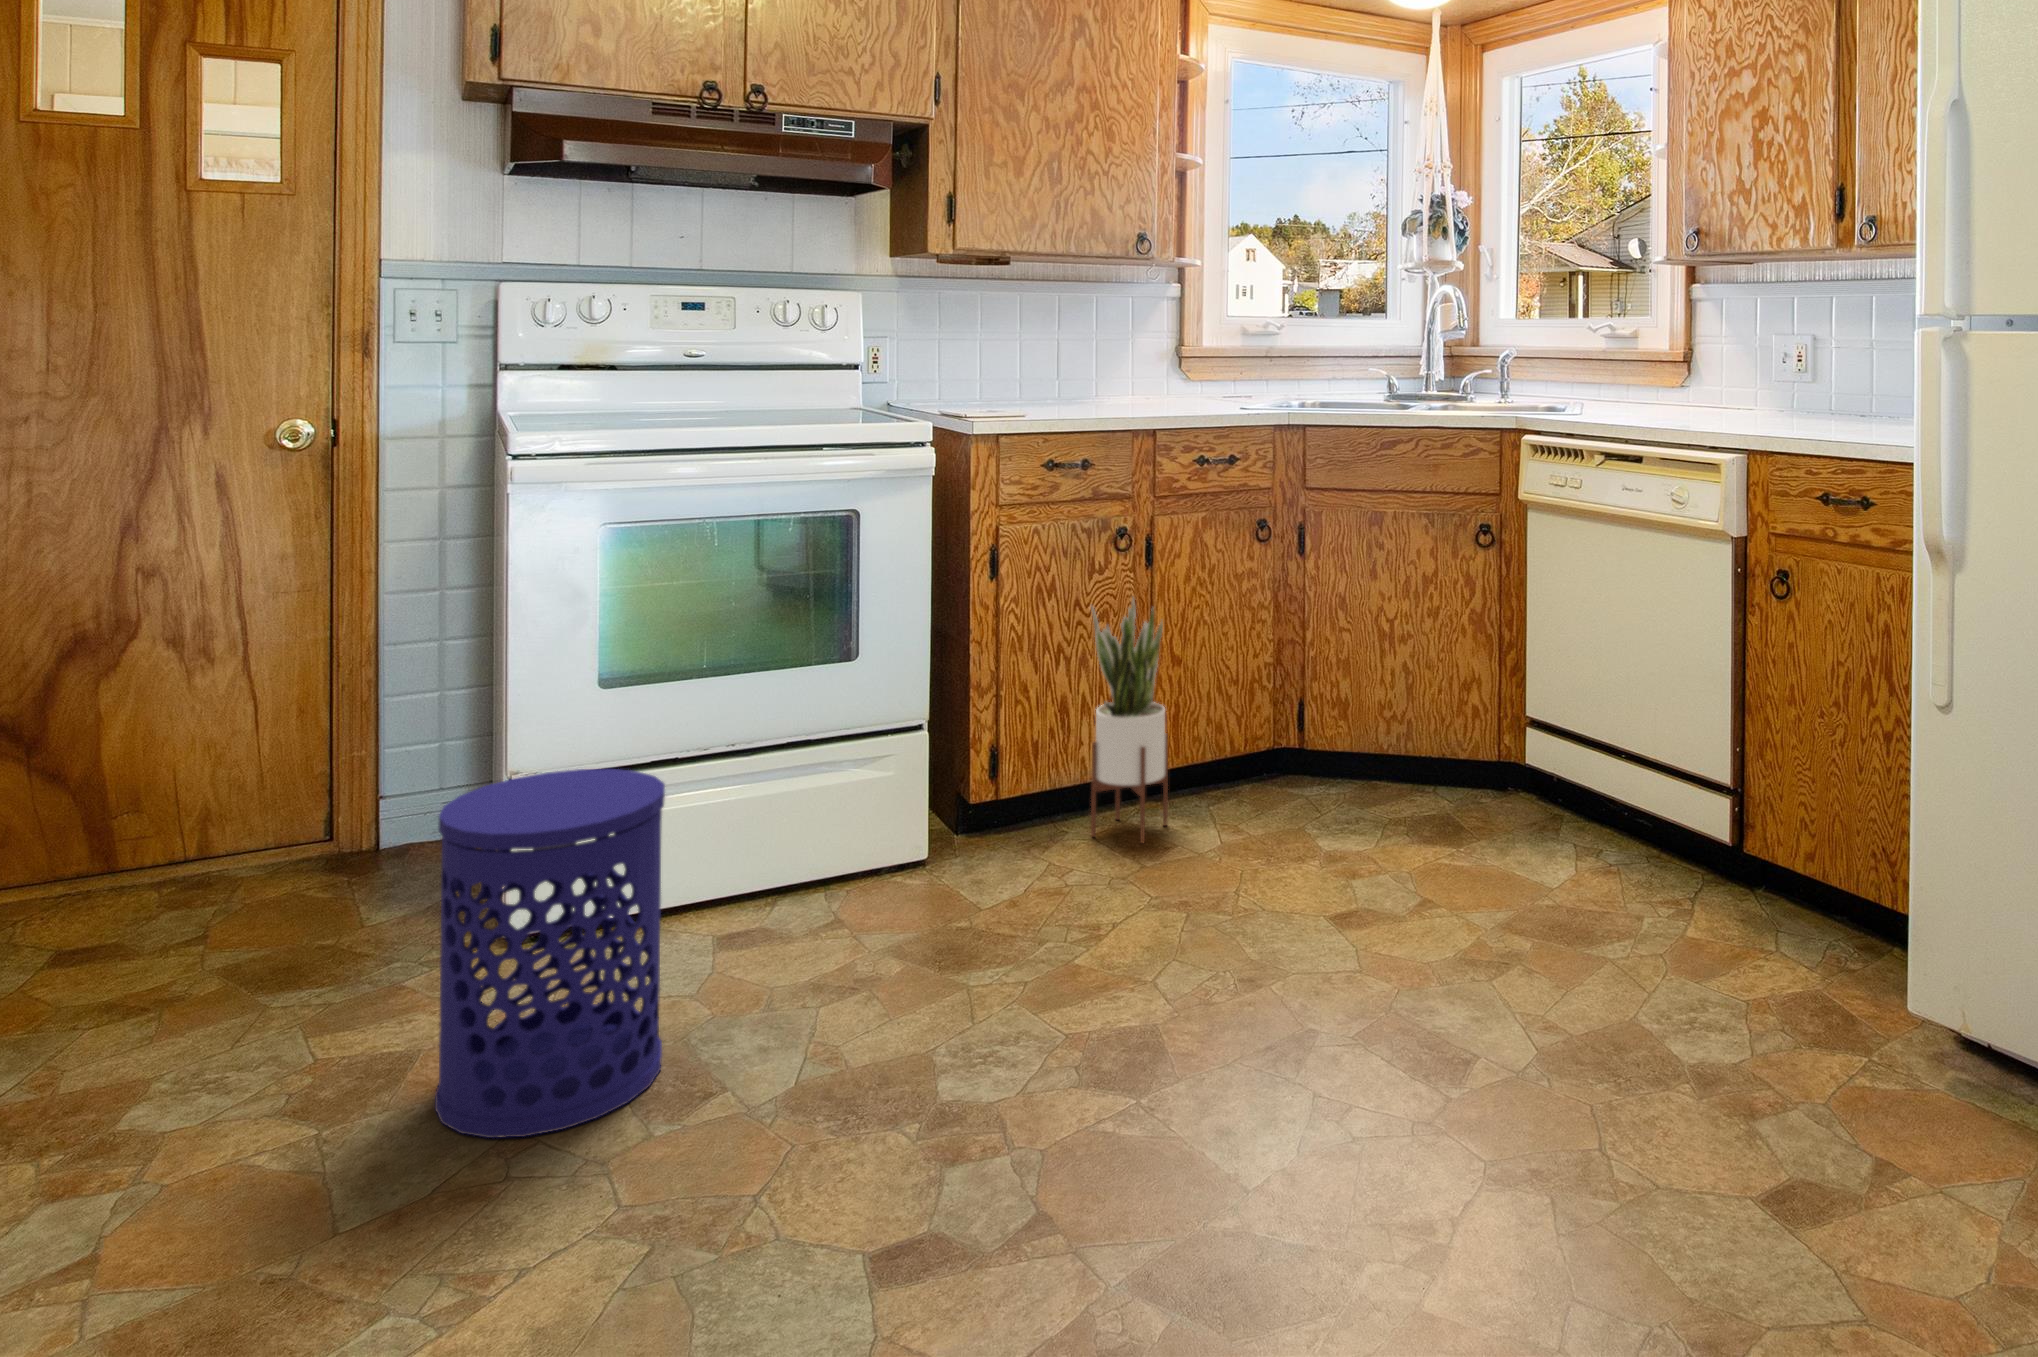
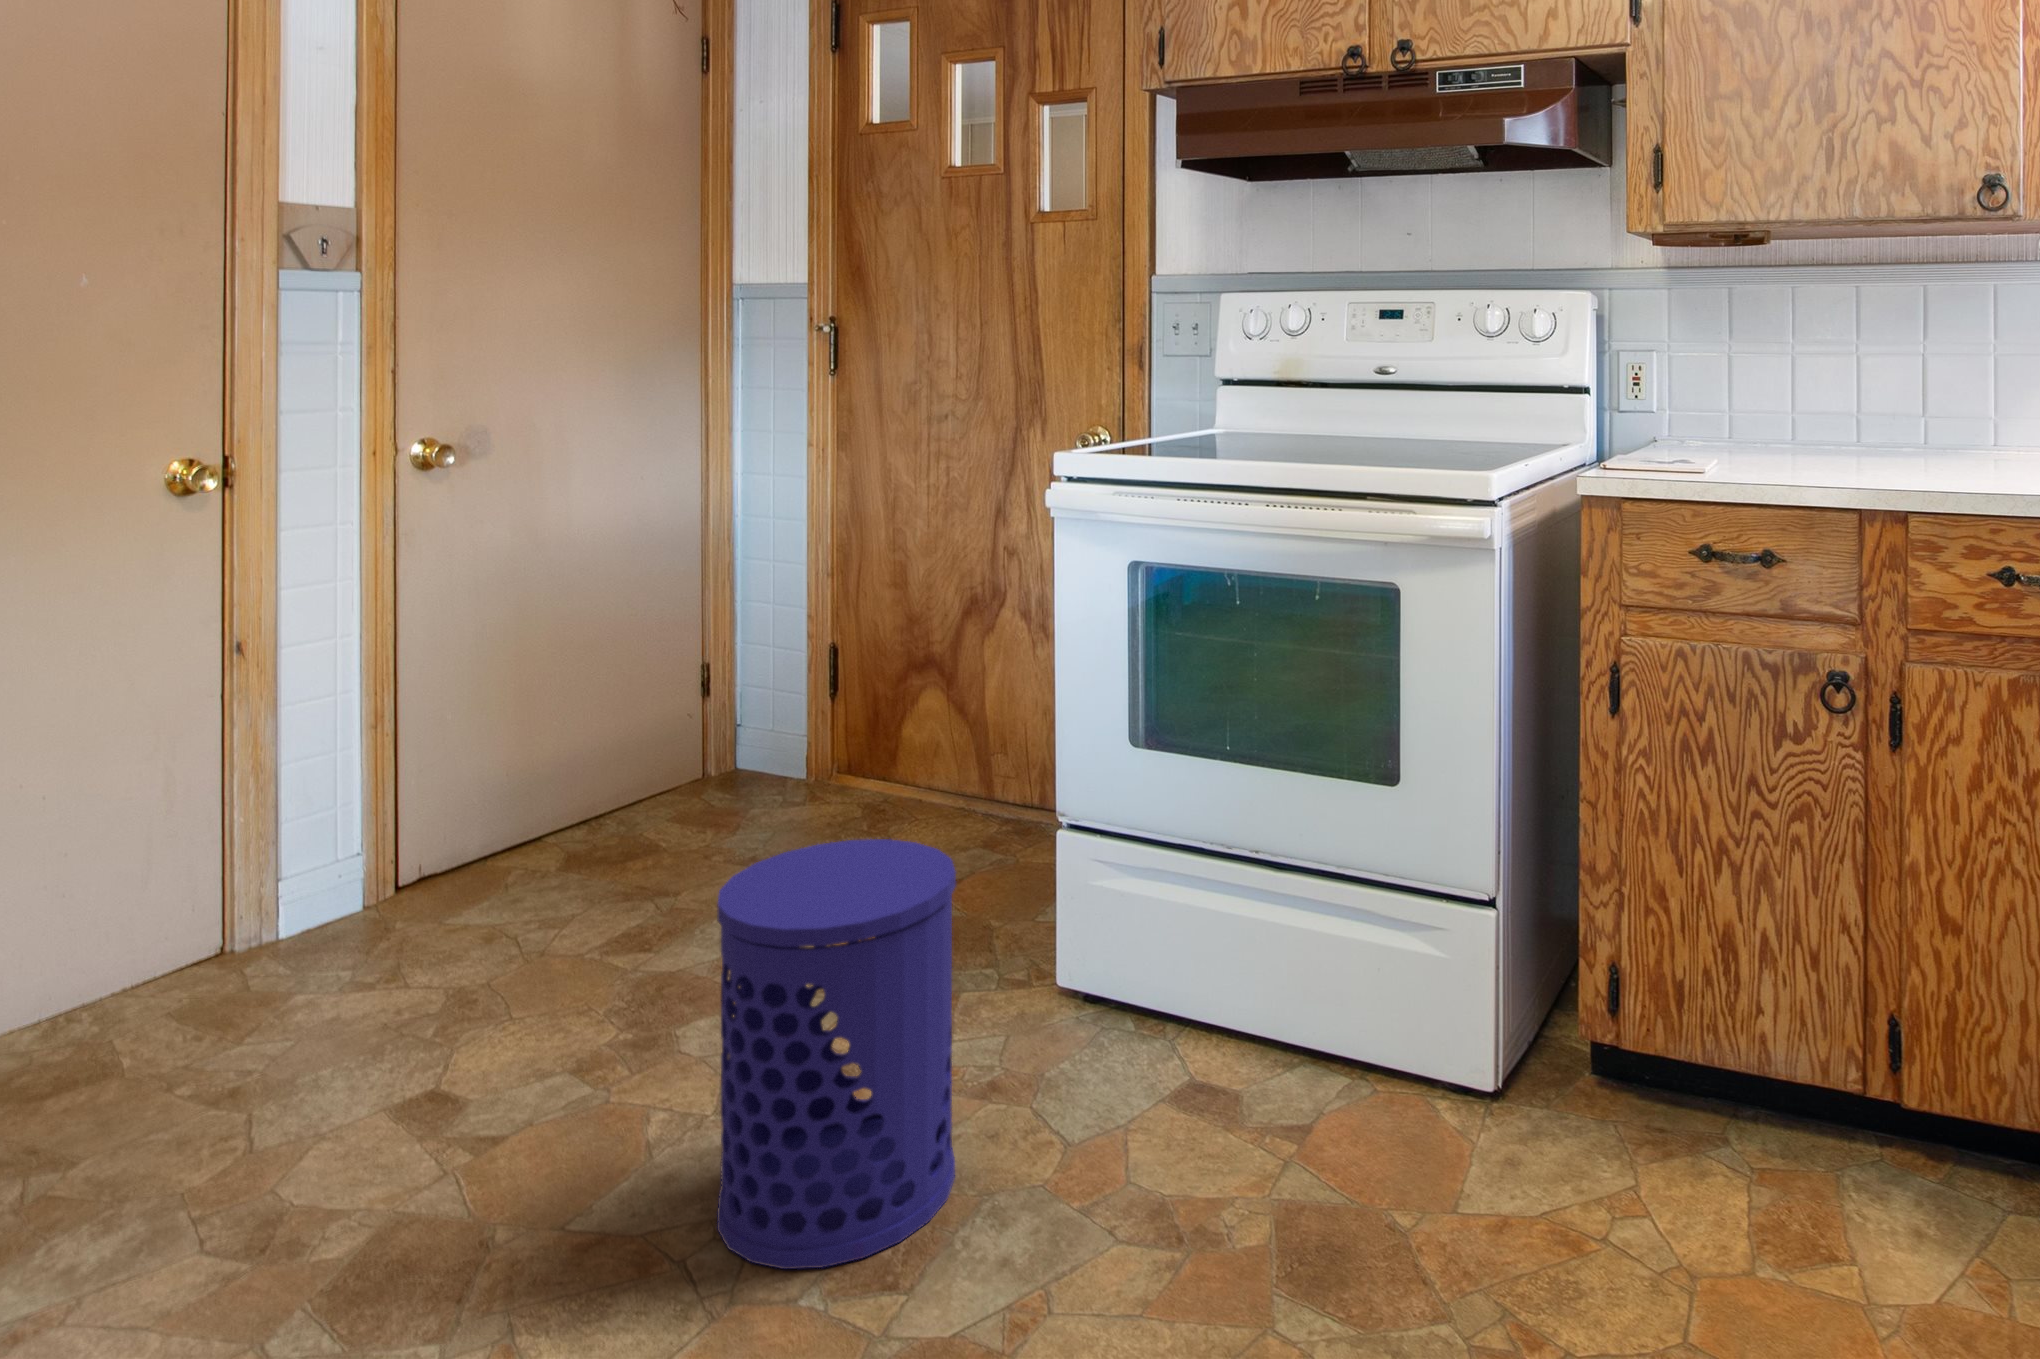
potted plant: present [1091,598,1168,843] -> none [1709,795,1887,1229]

